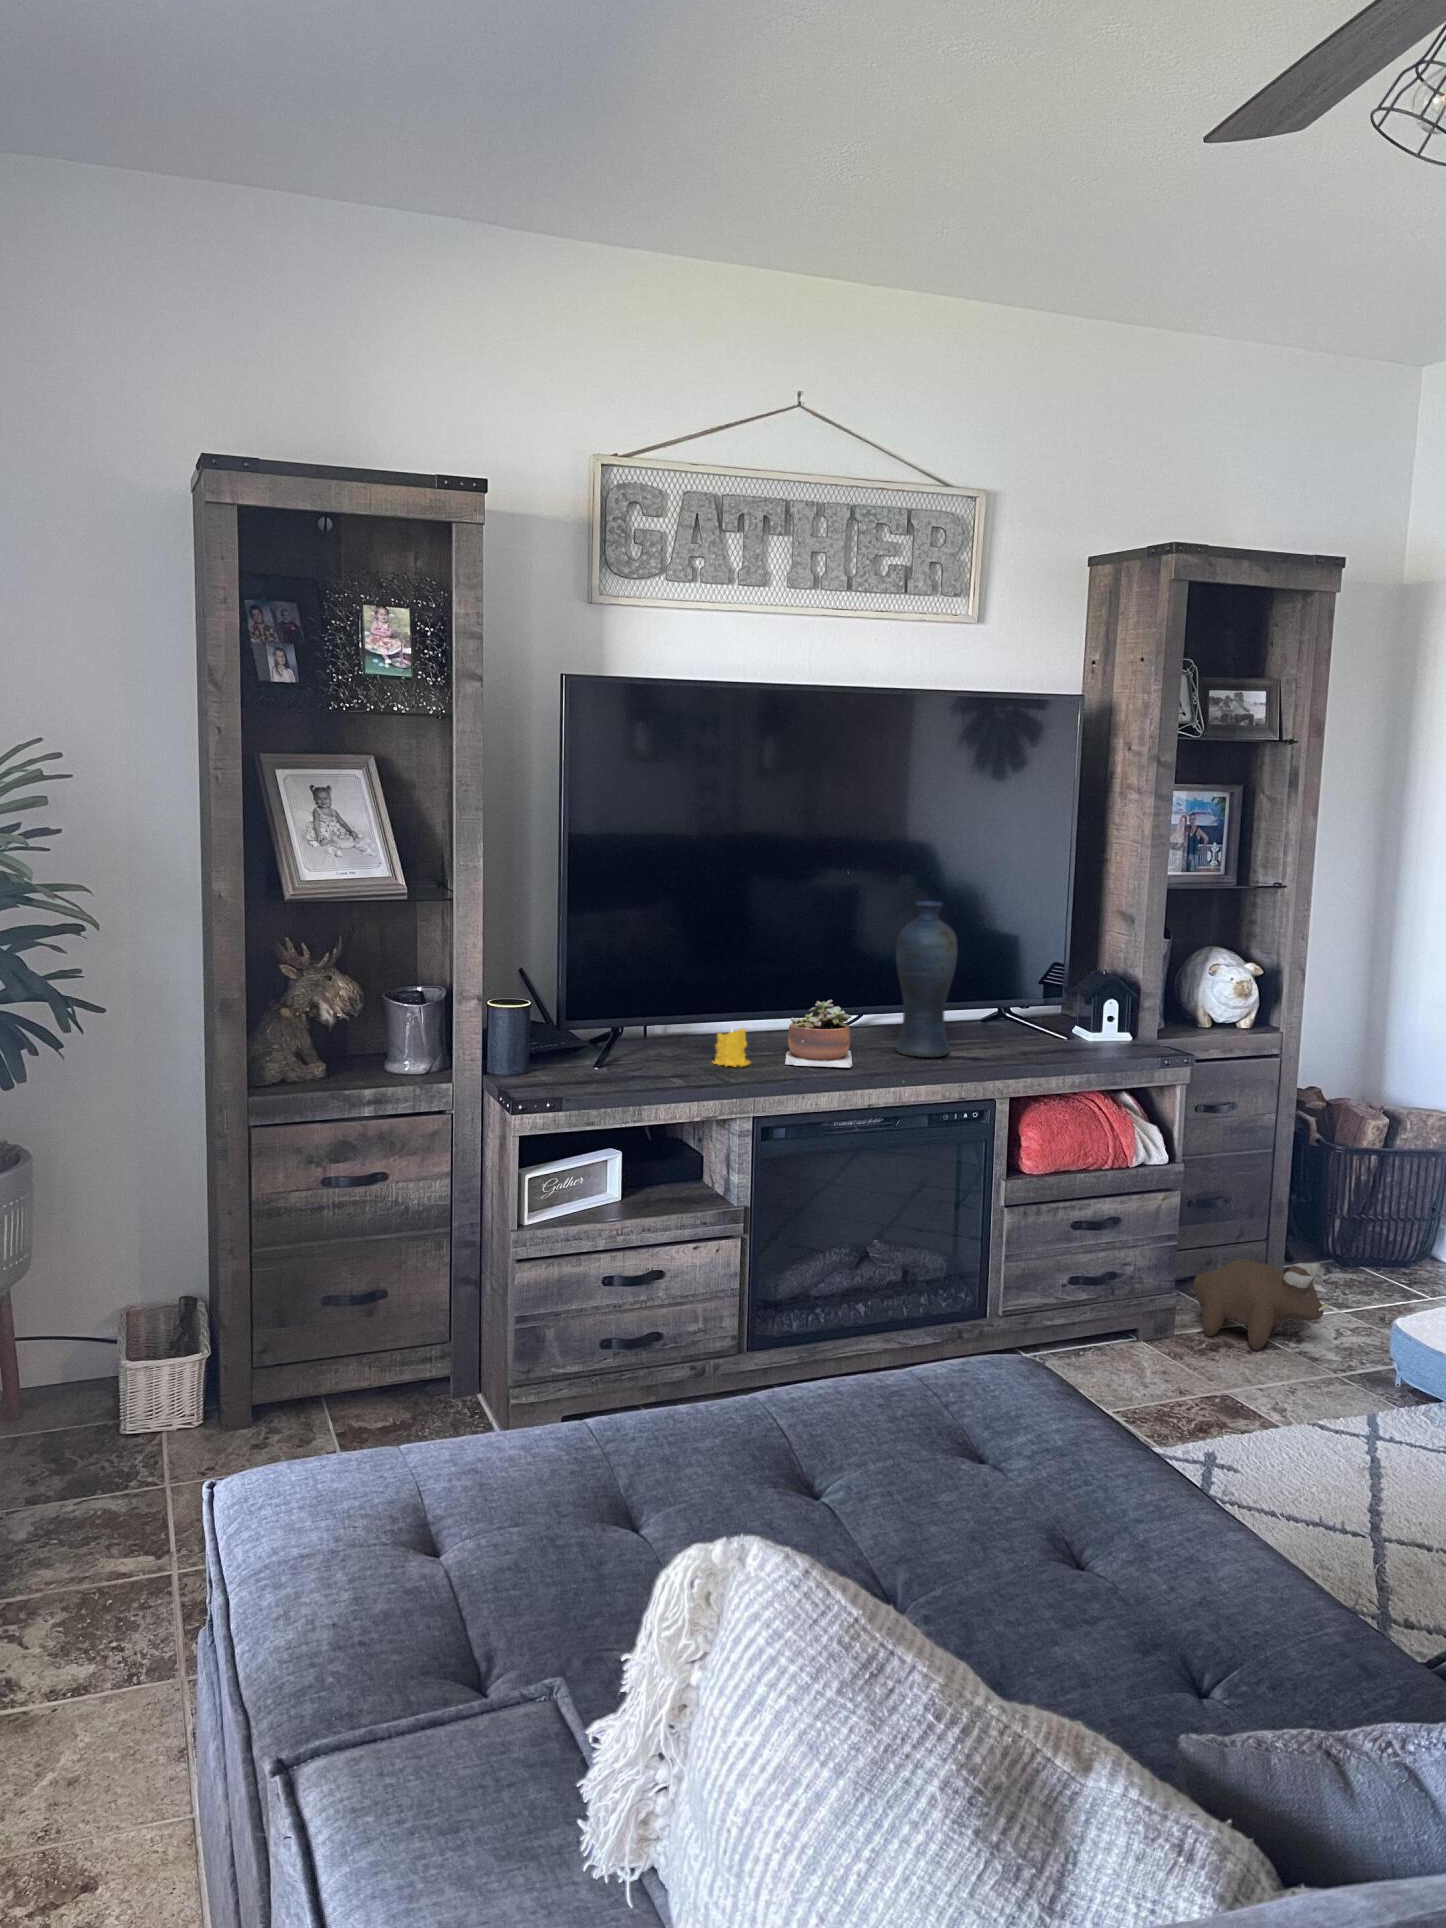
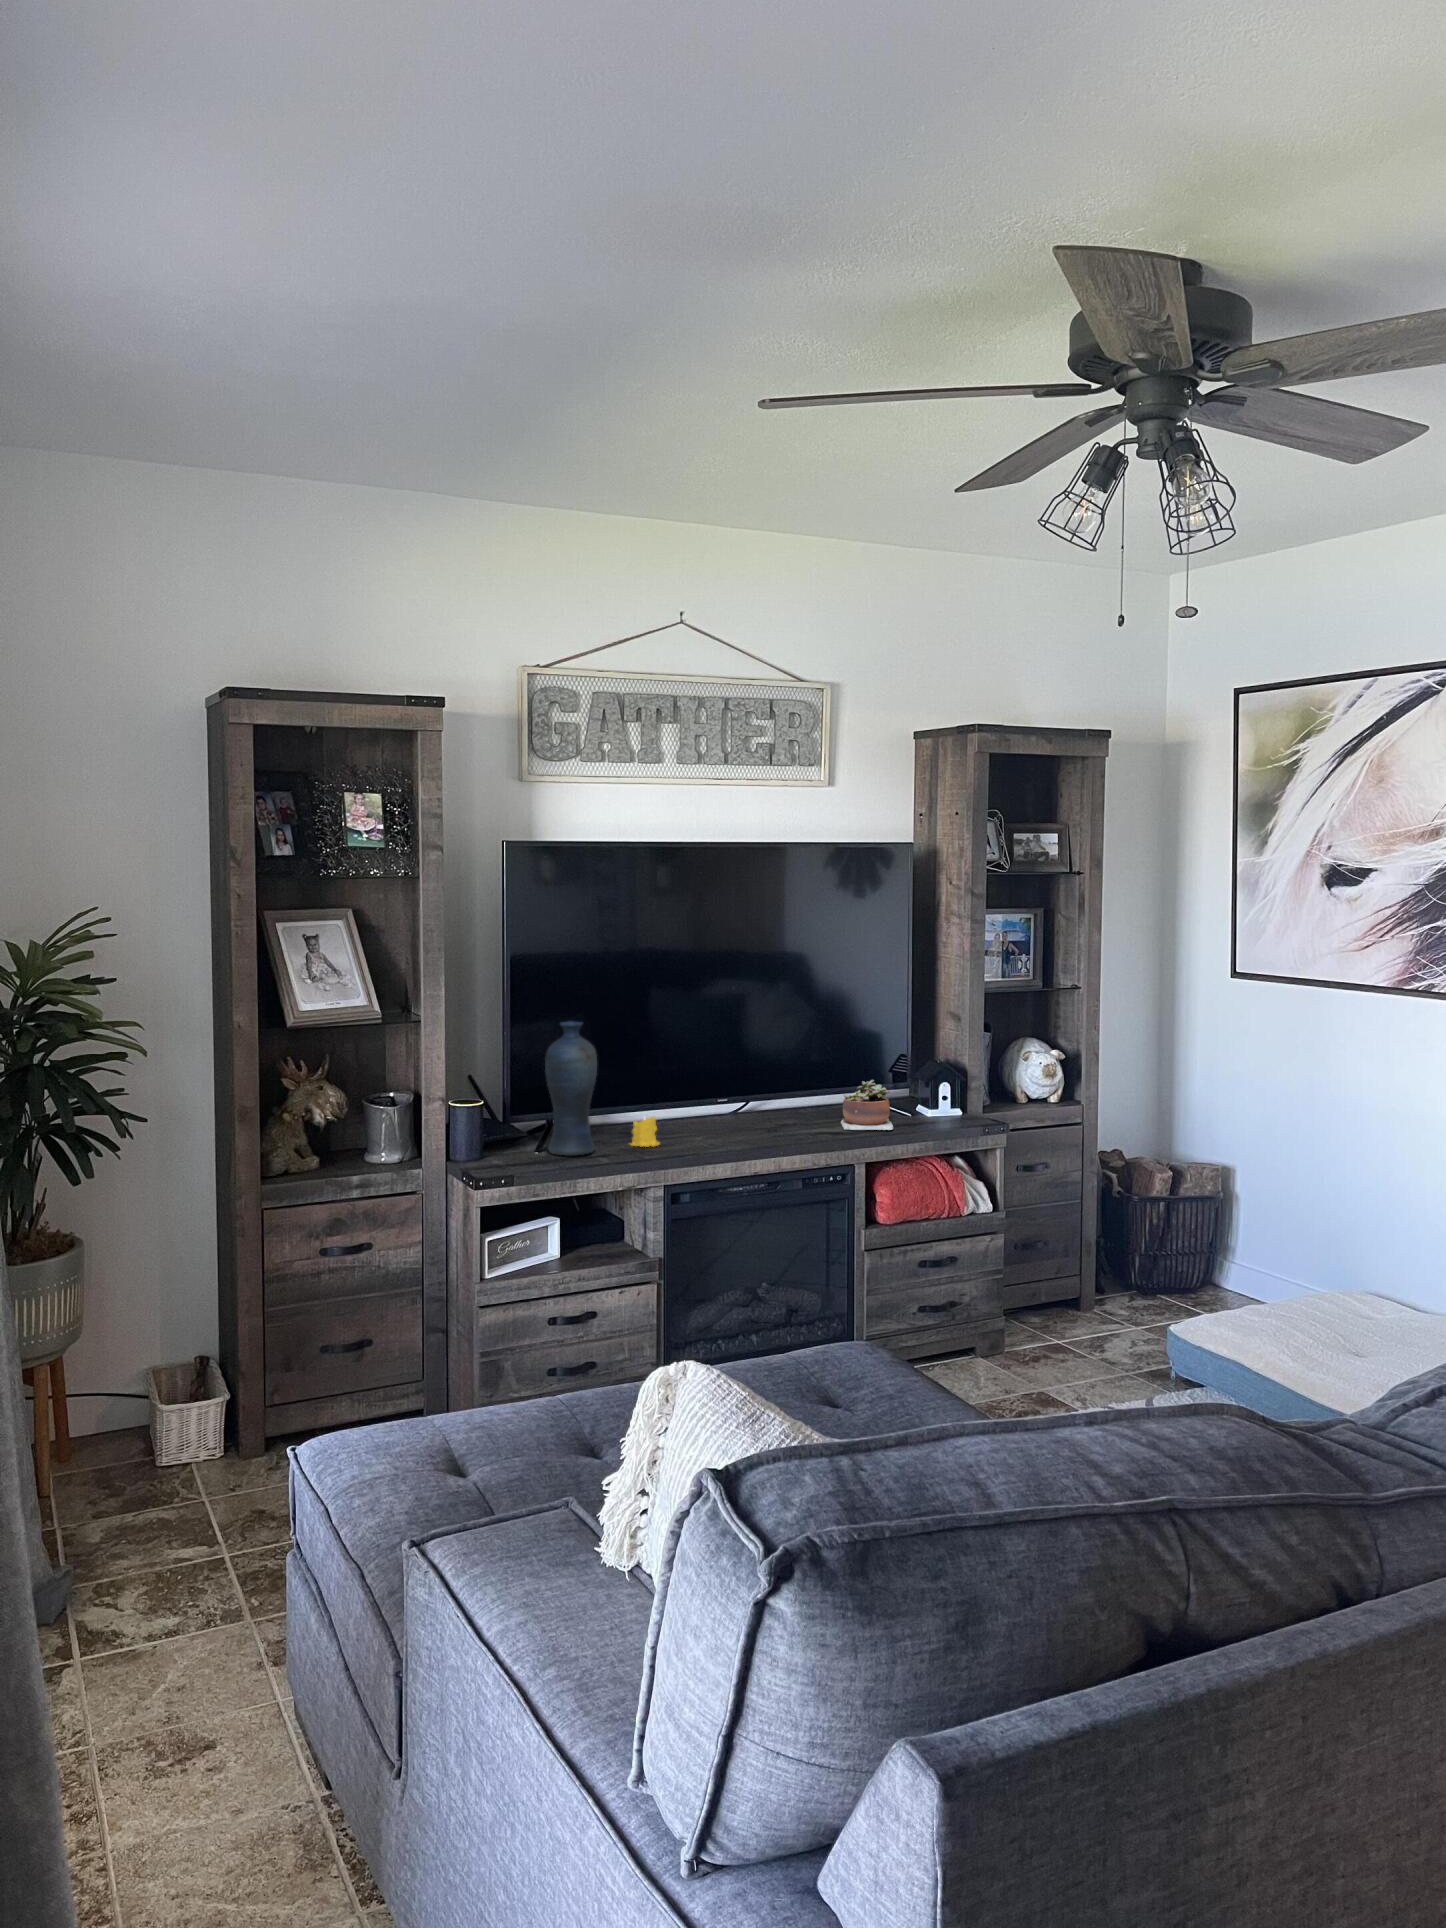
vase: present [895,901,957,1057] -> present [545,1021,597,1155]
succulent plant: present [785,1000,852,1068] -> present [841,1080,893,1130]
plush toy: present [1193,1260,1328,1350] -> none [1018,1286,1121,1358]

